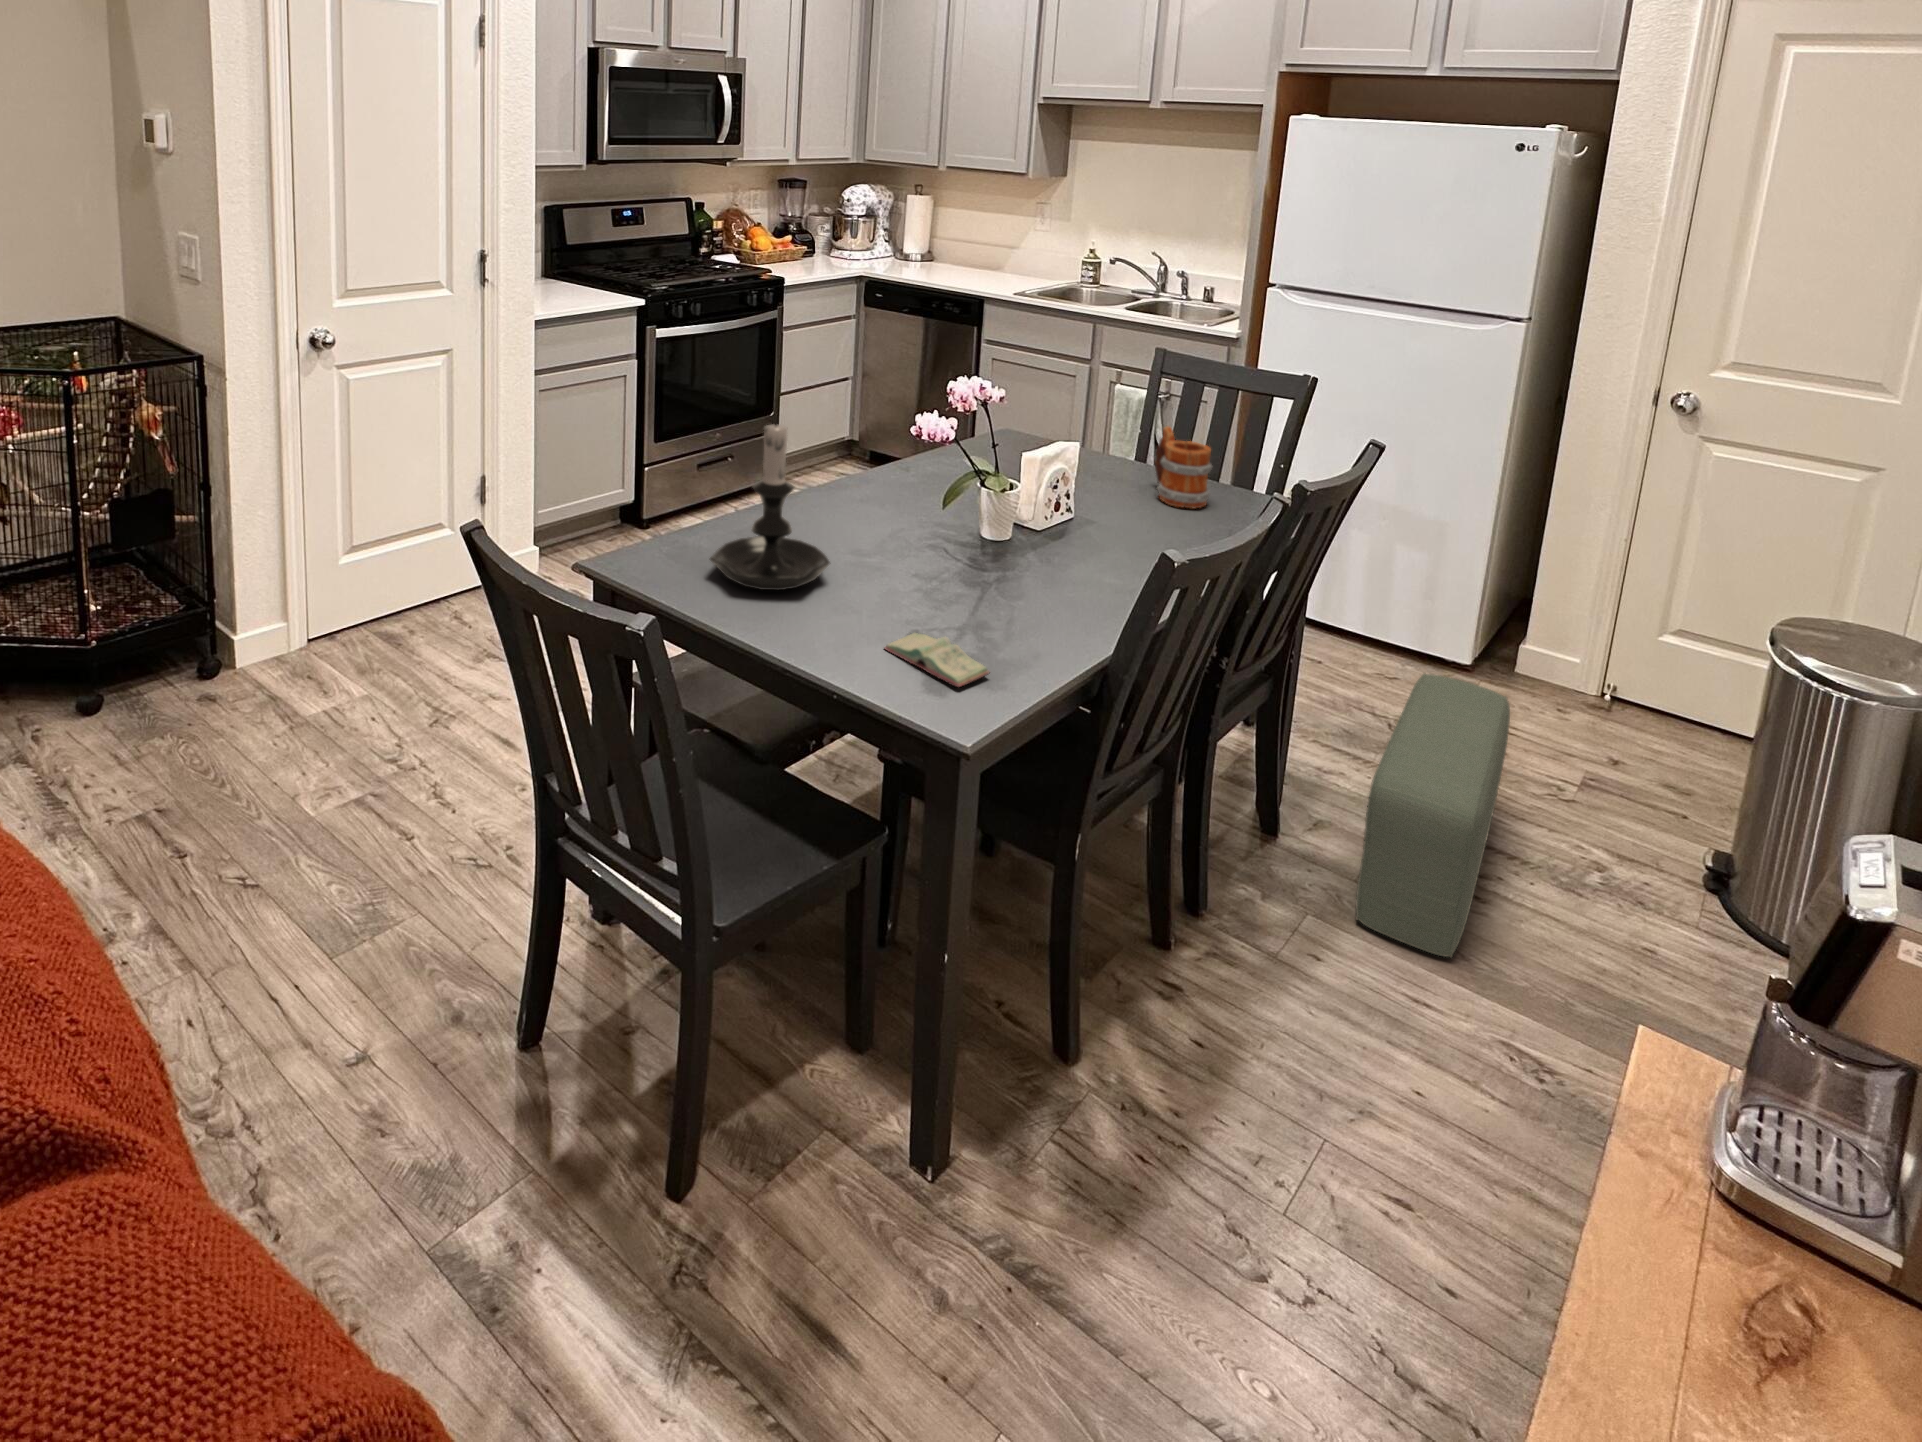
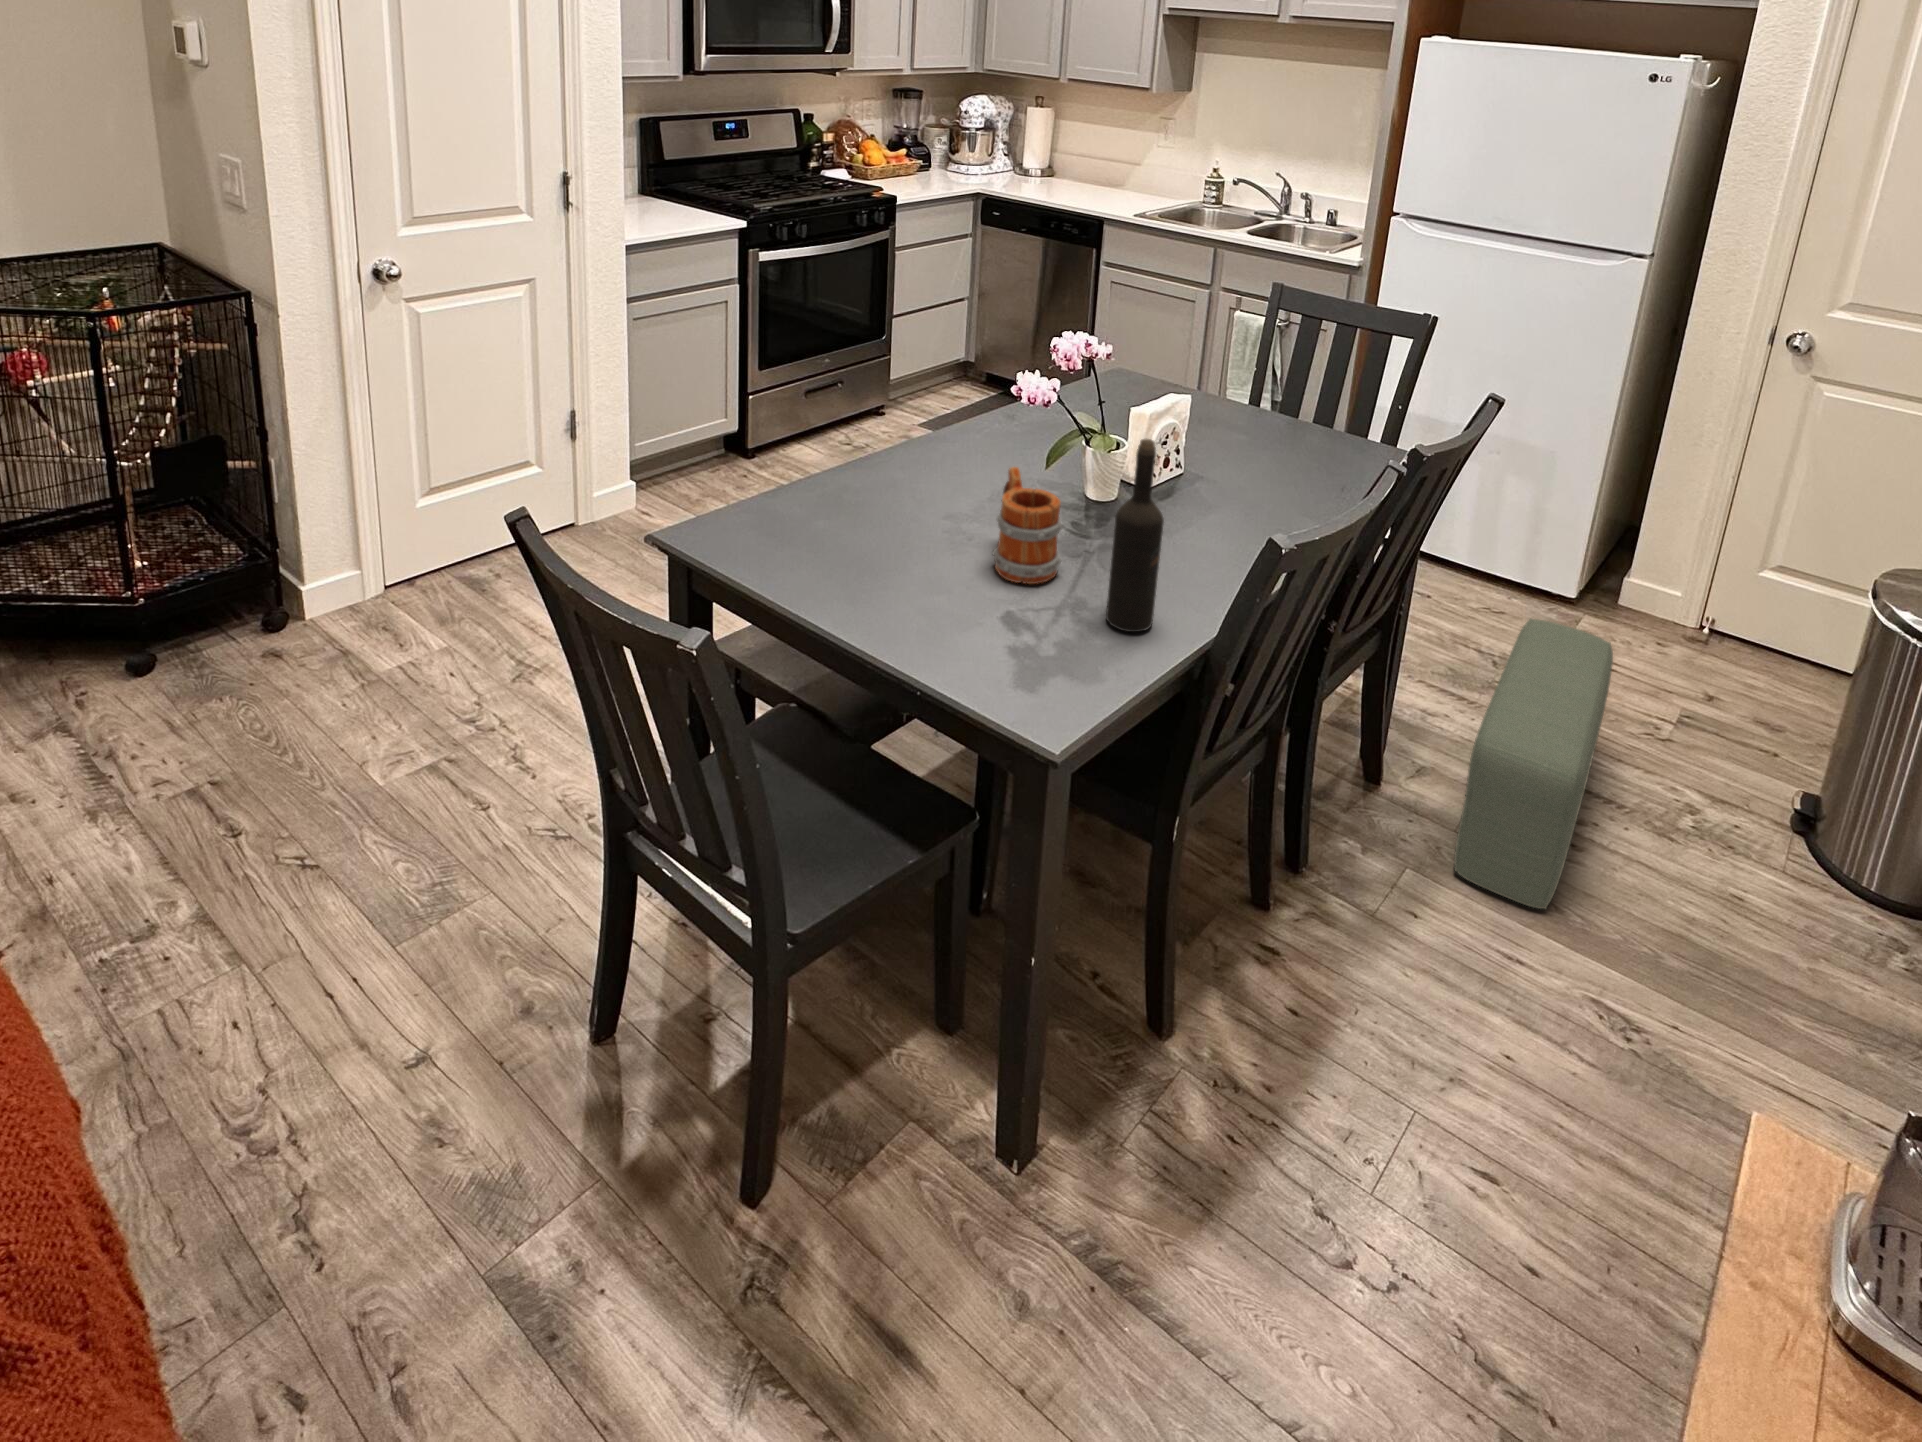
candle holder: present [710,417,830,590] -> none [791,379,923,566]
mug: present [1155,427,1212,508] -> present [992,467,1063,584]
wine bottle: none [1006,464,1060,649] -> present [1106,439,1164,632]
book: present [885,633,990,687] -> none [975,616,1087,682]

